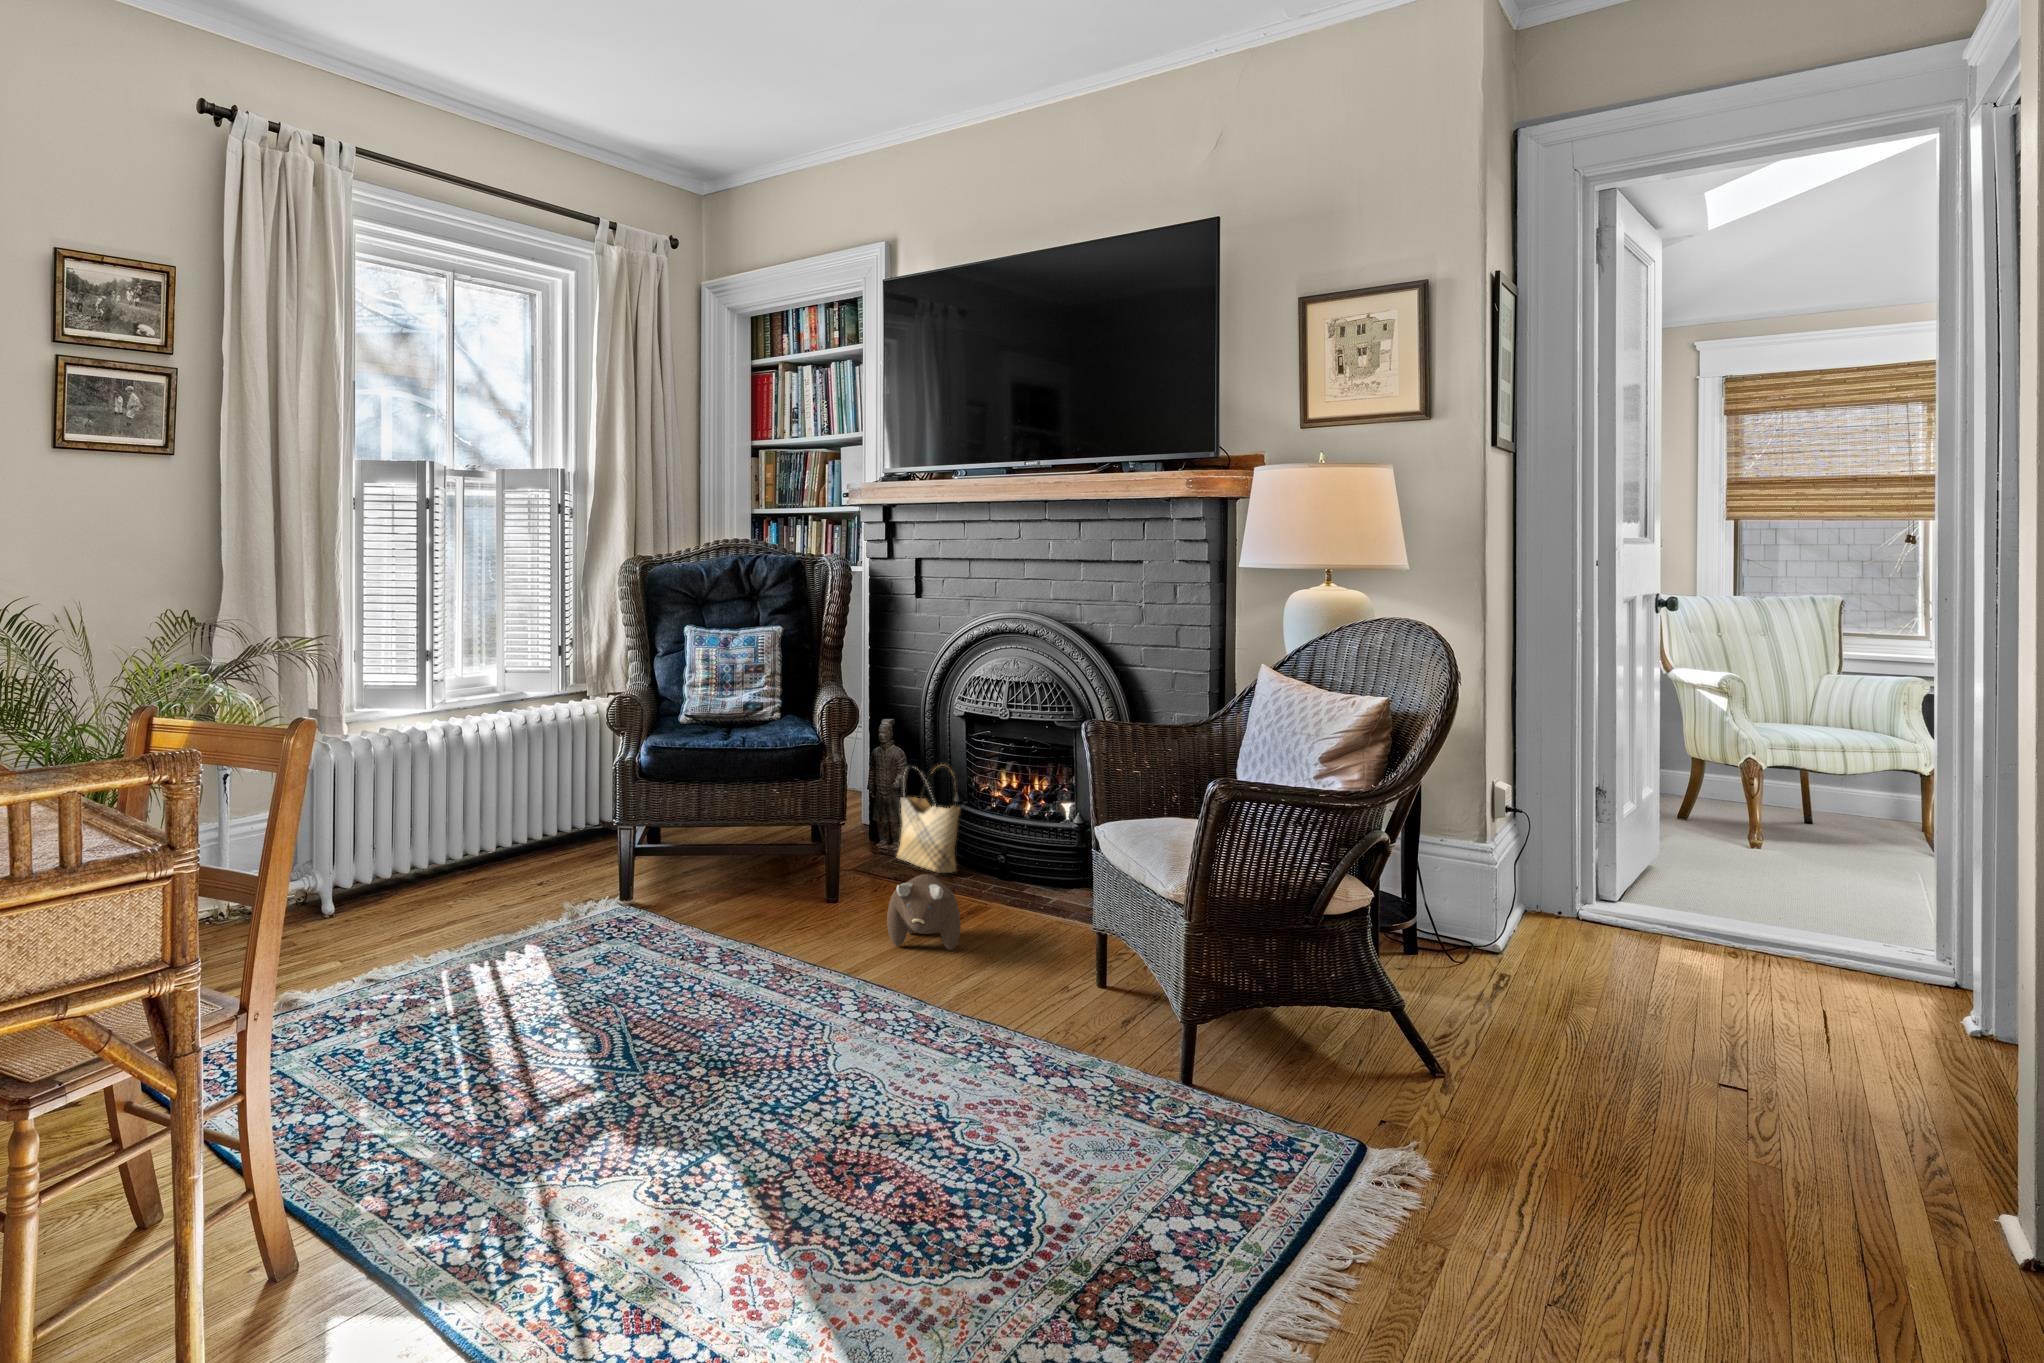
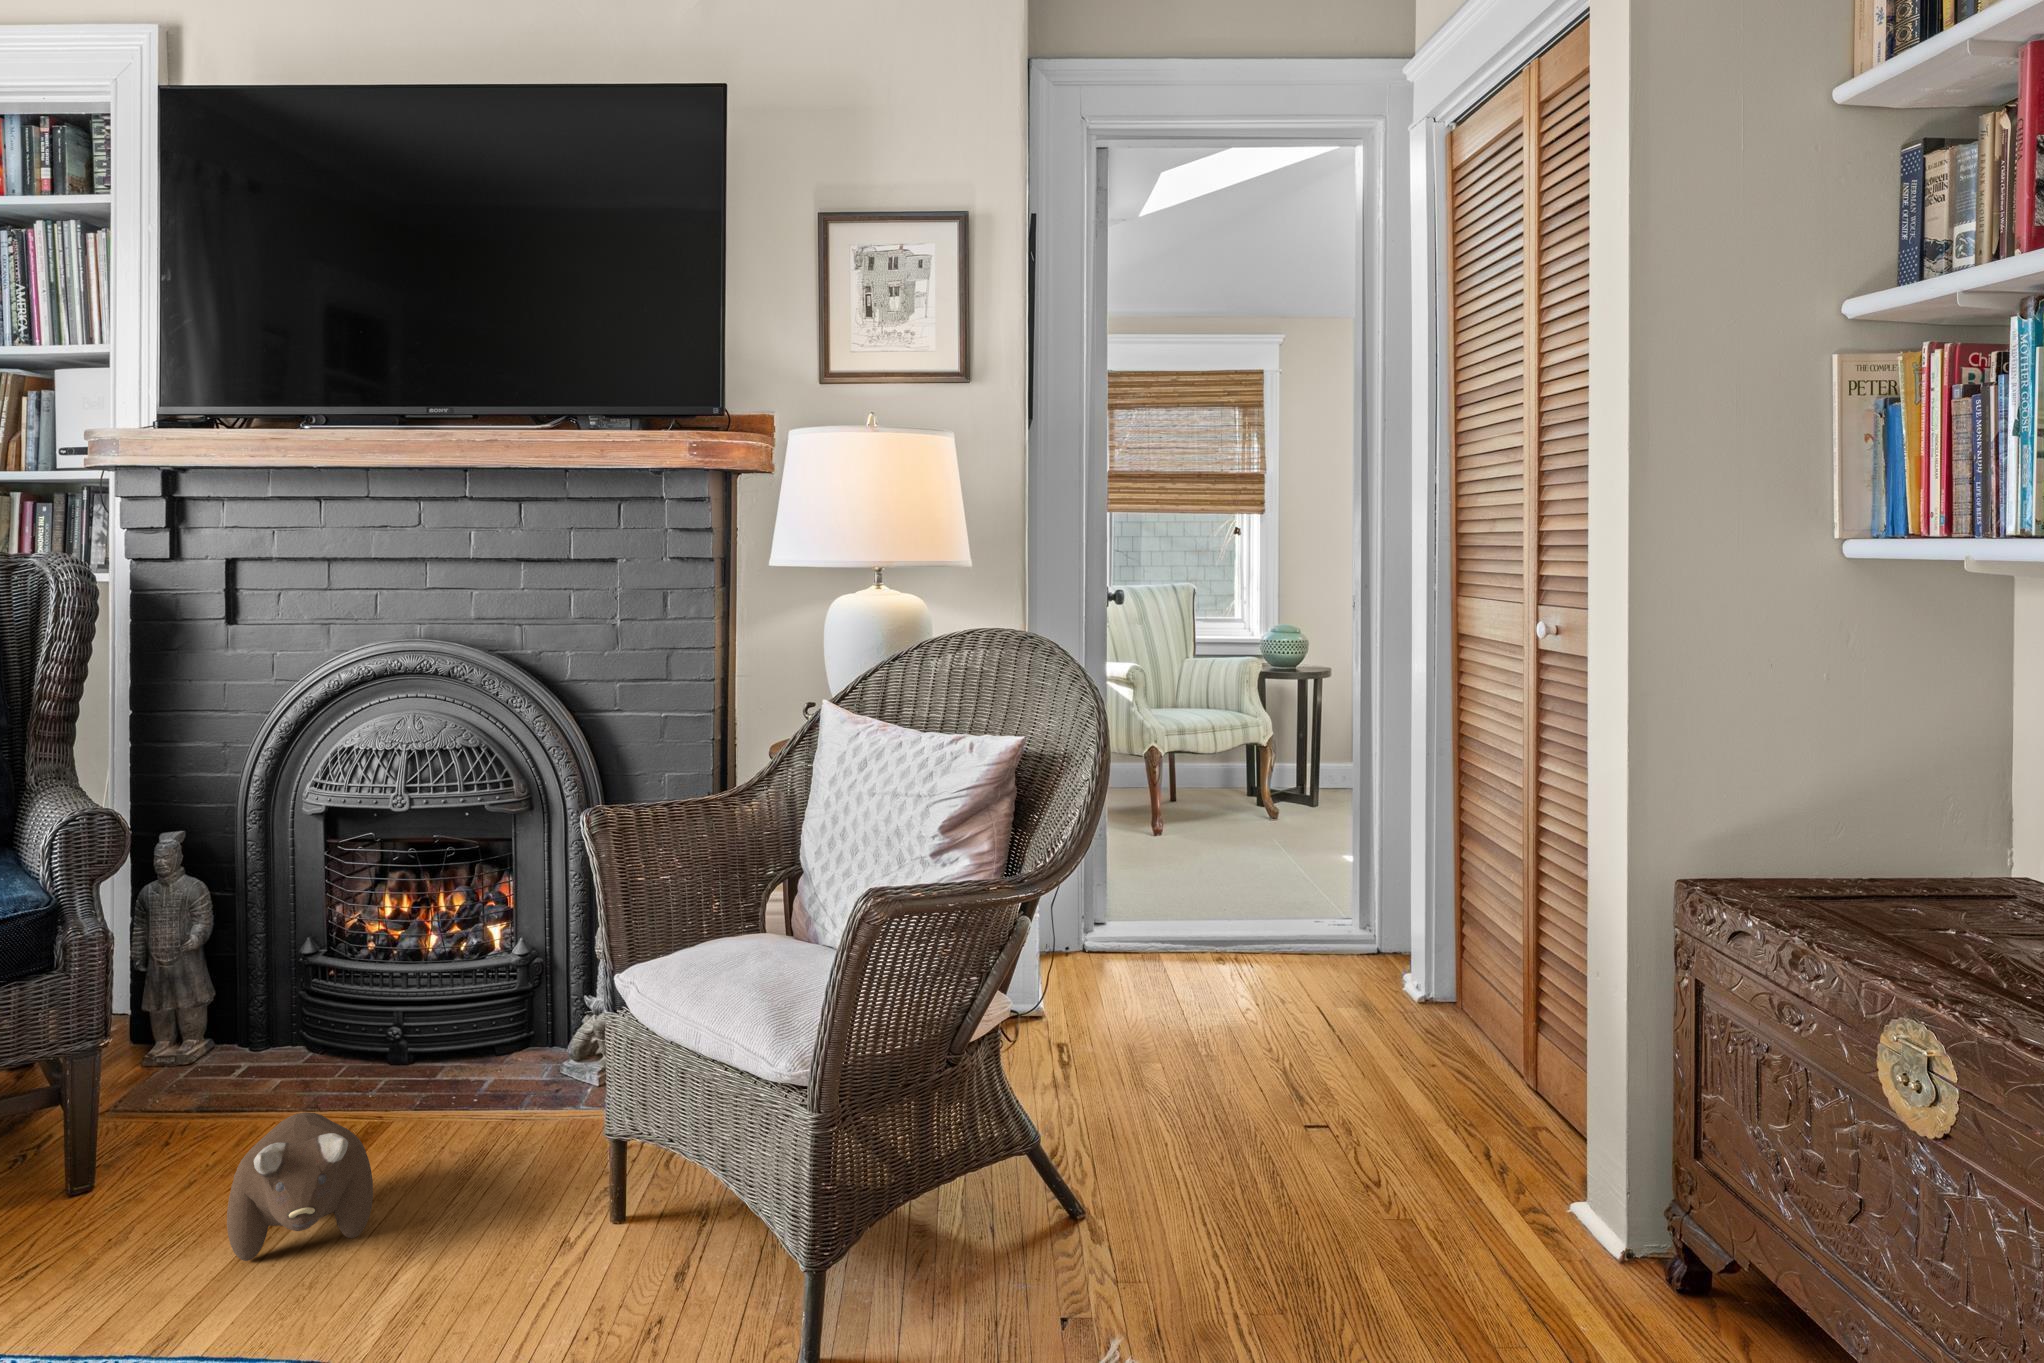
woven basket: present [897,774,961,873] -> none [193,896,320,1081]

